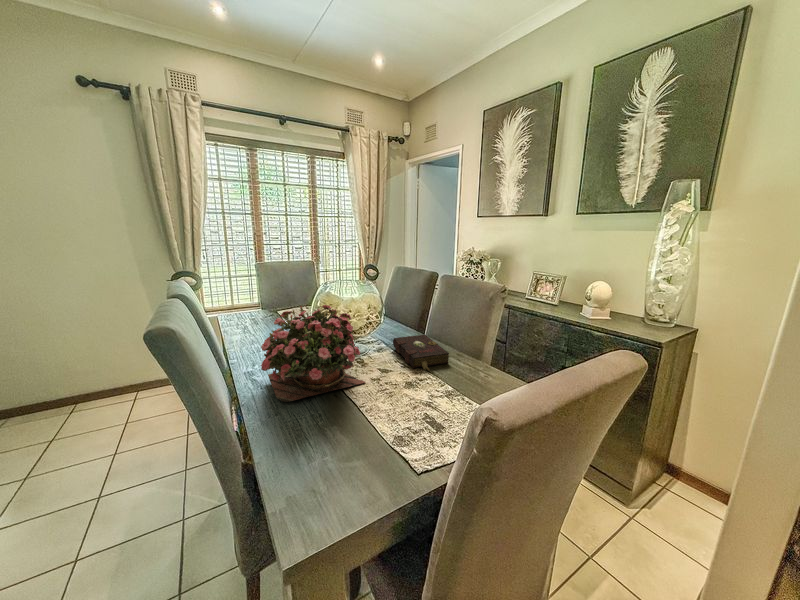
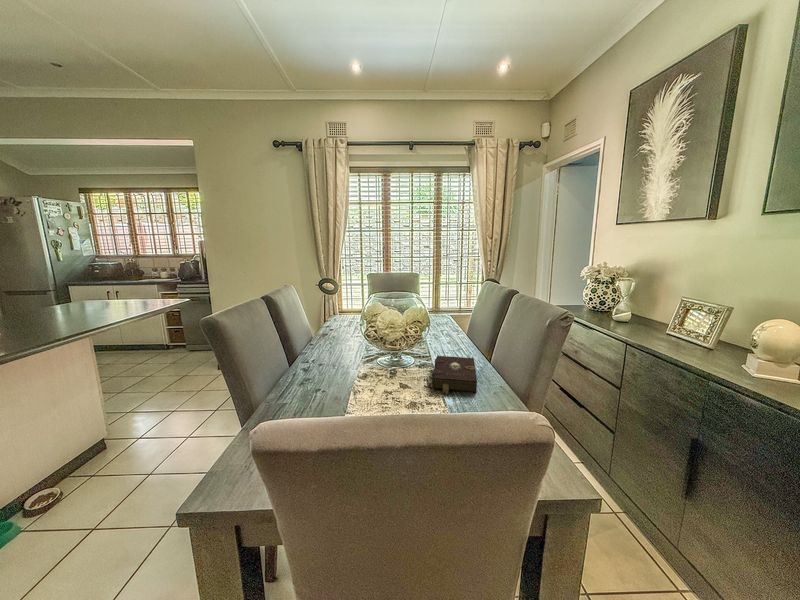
potted flower: present [261,305,365,402] -> none [286,312,384,391]

